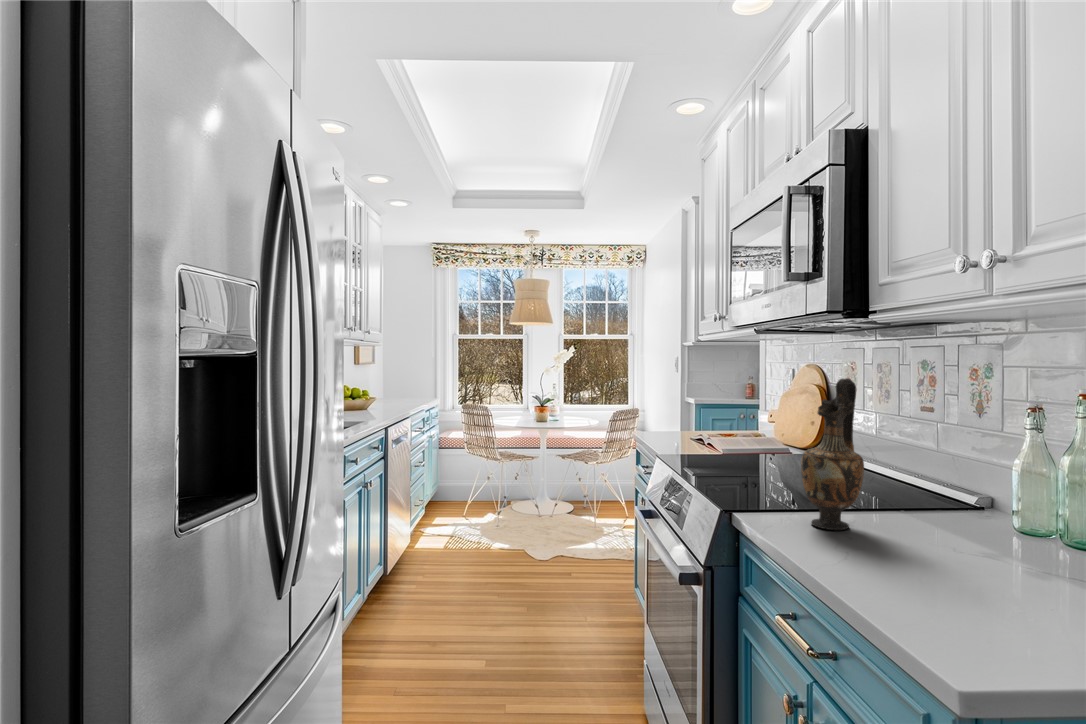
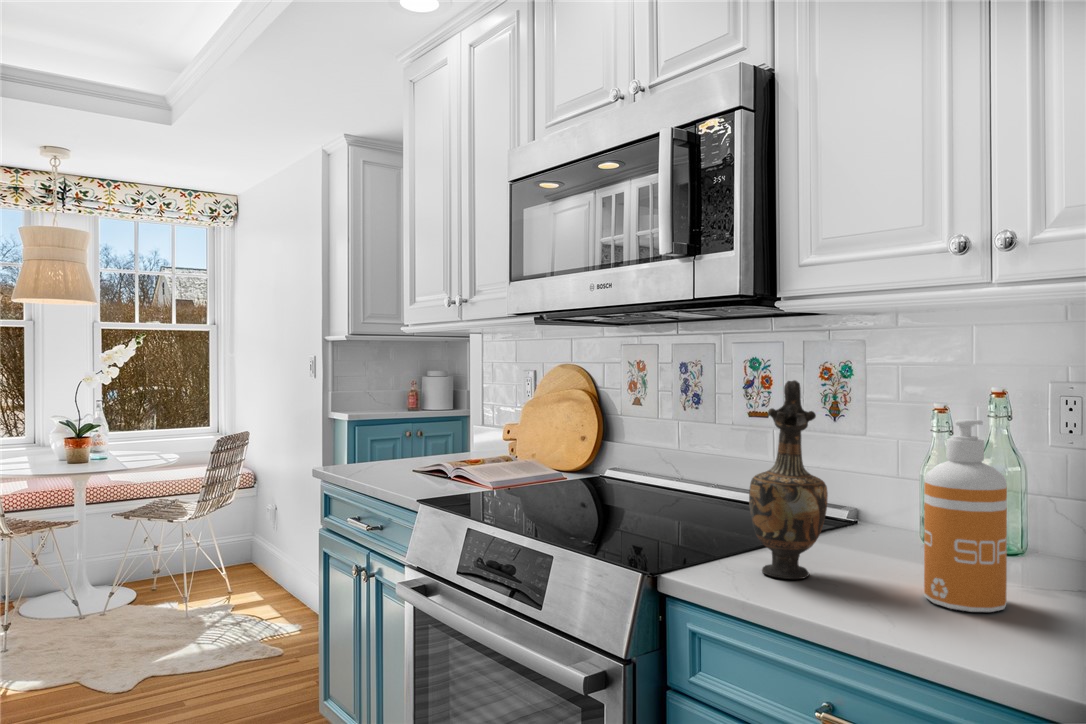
soap dispenser: none [908,413,981,574] -> present [924,420,1007,612]

